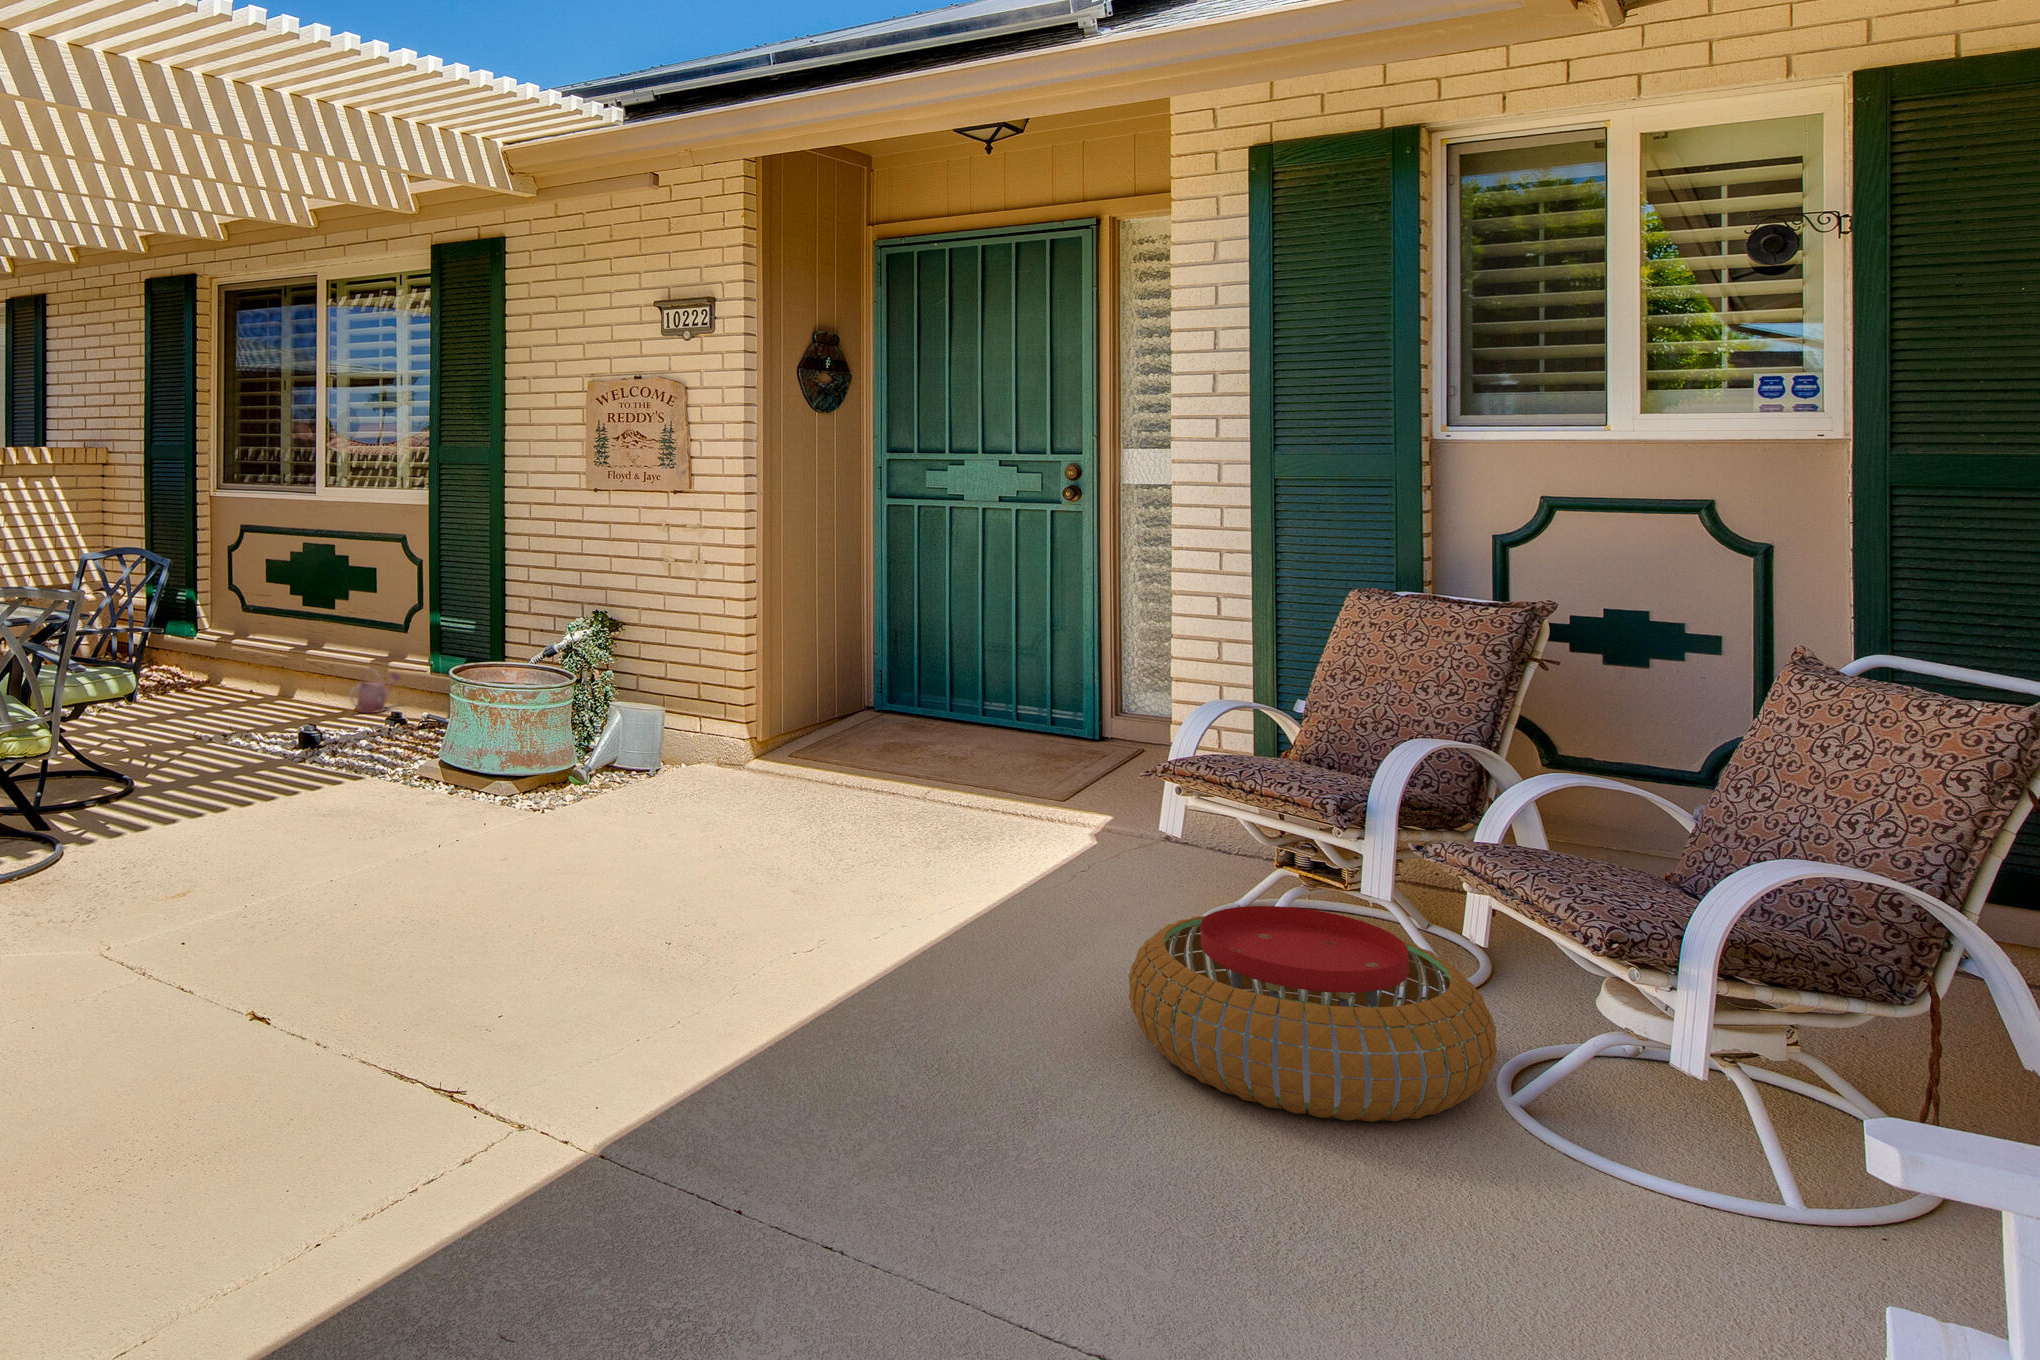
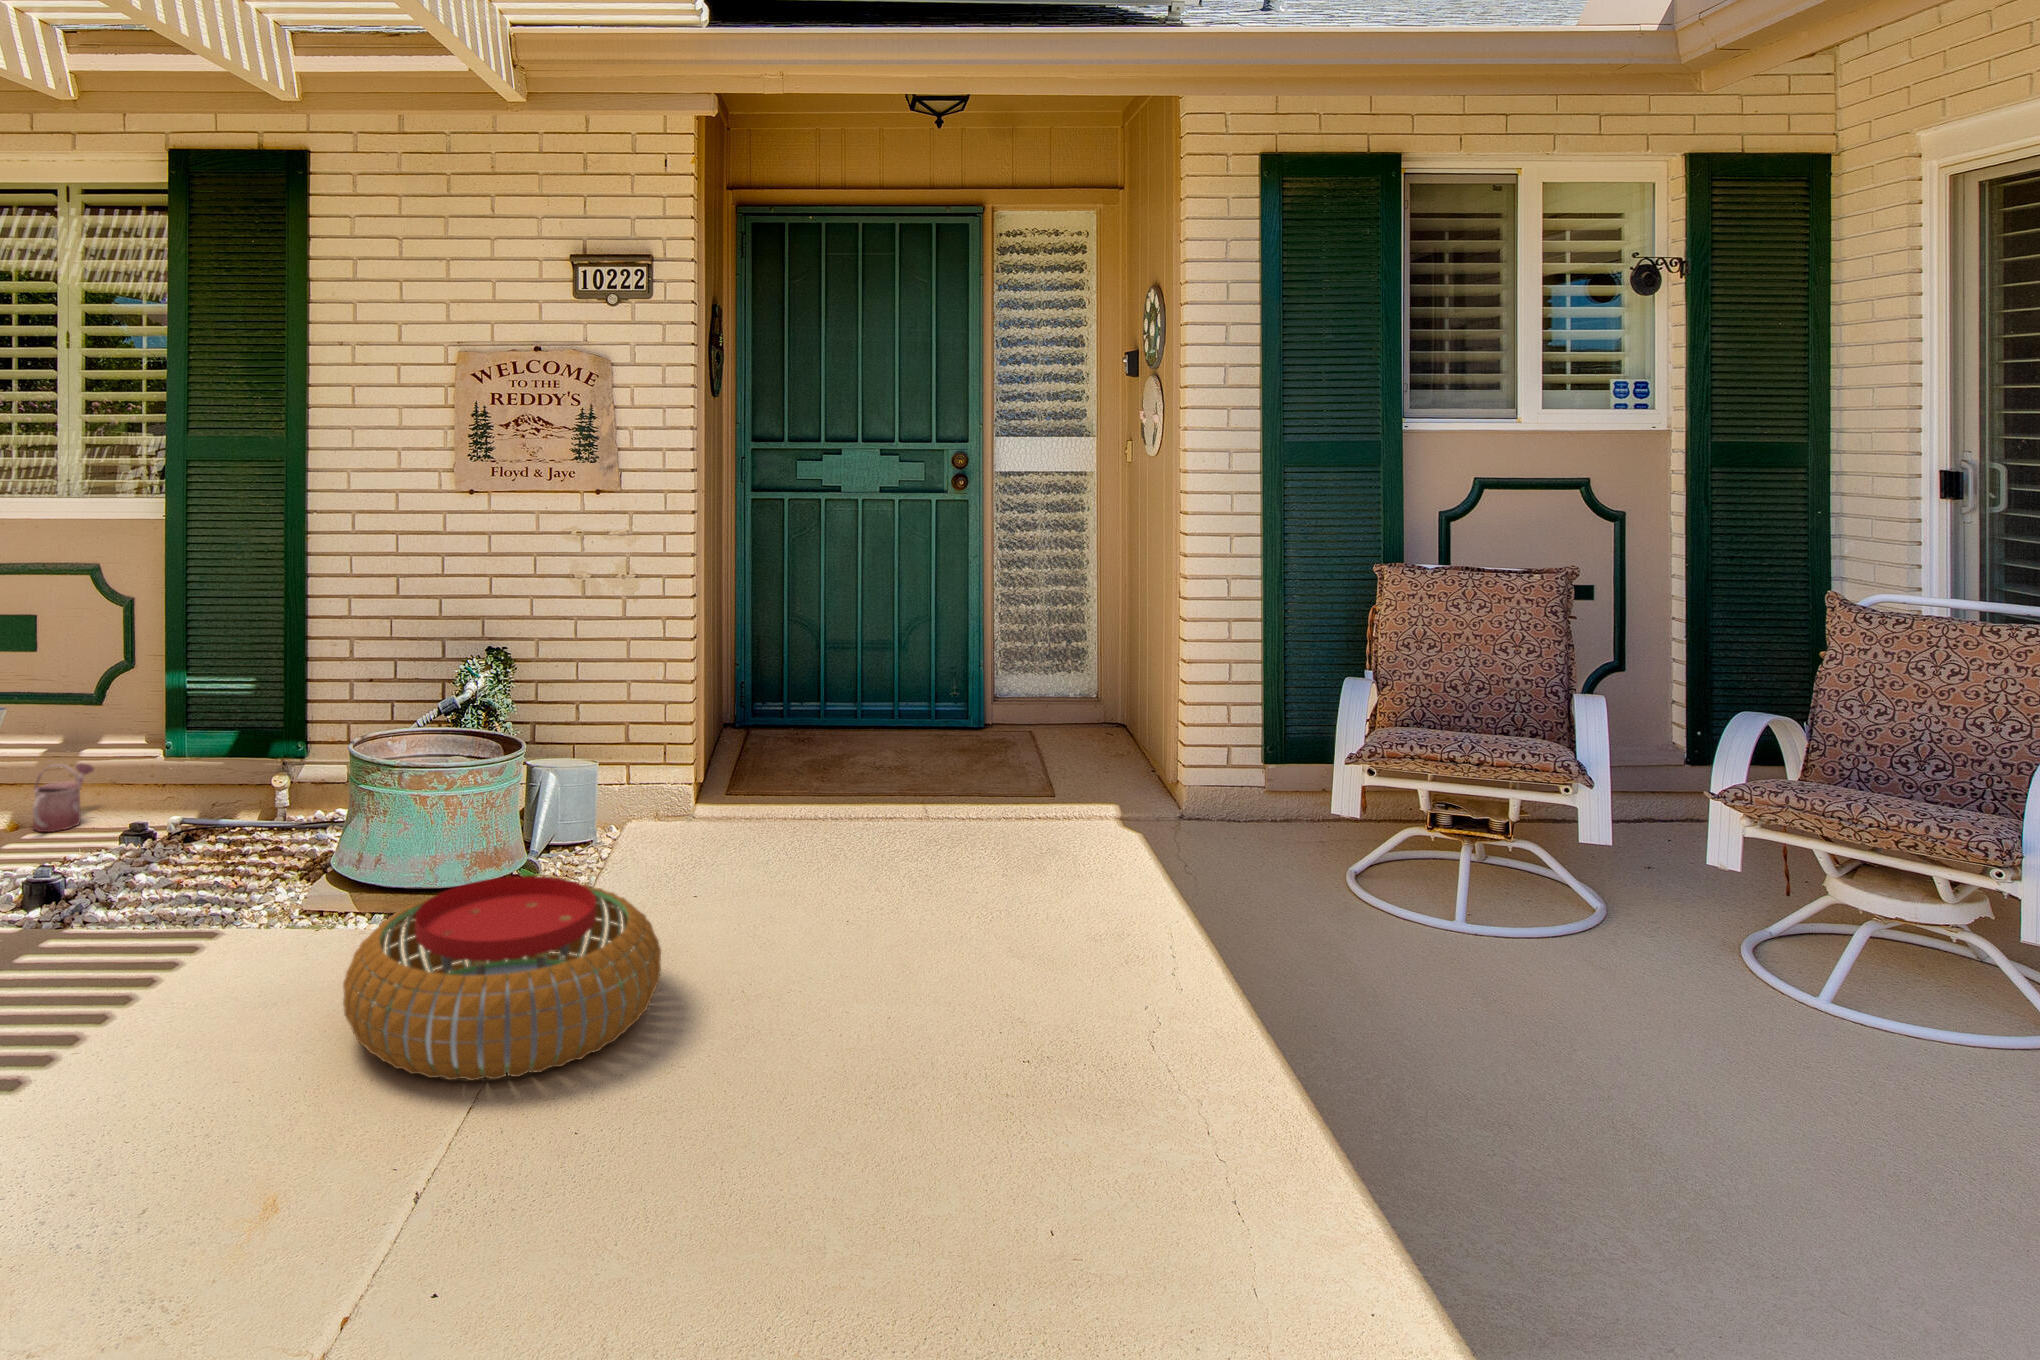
pouf: present [1129,906,1497,1122] -> present [343,876,661,1081]

